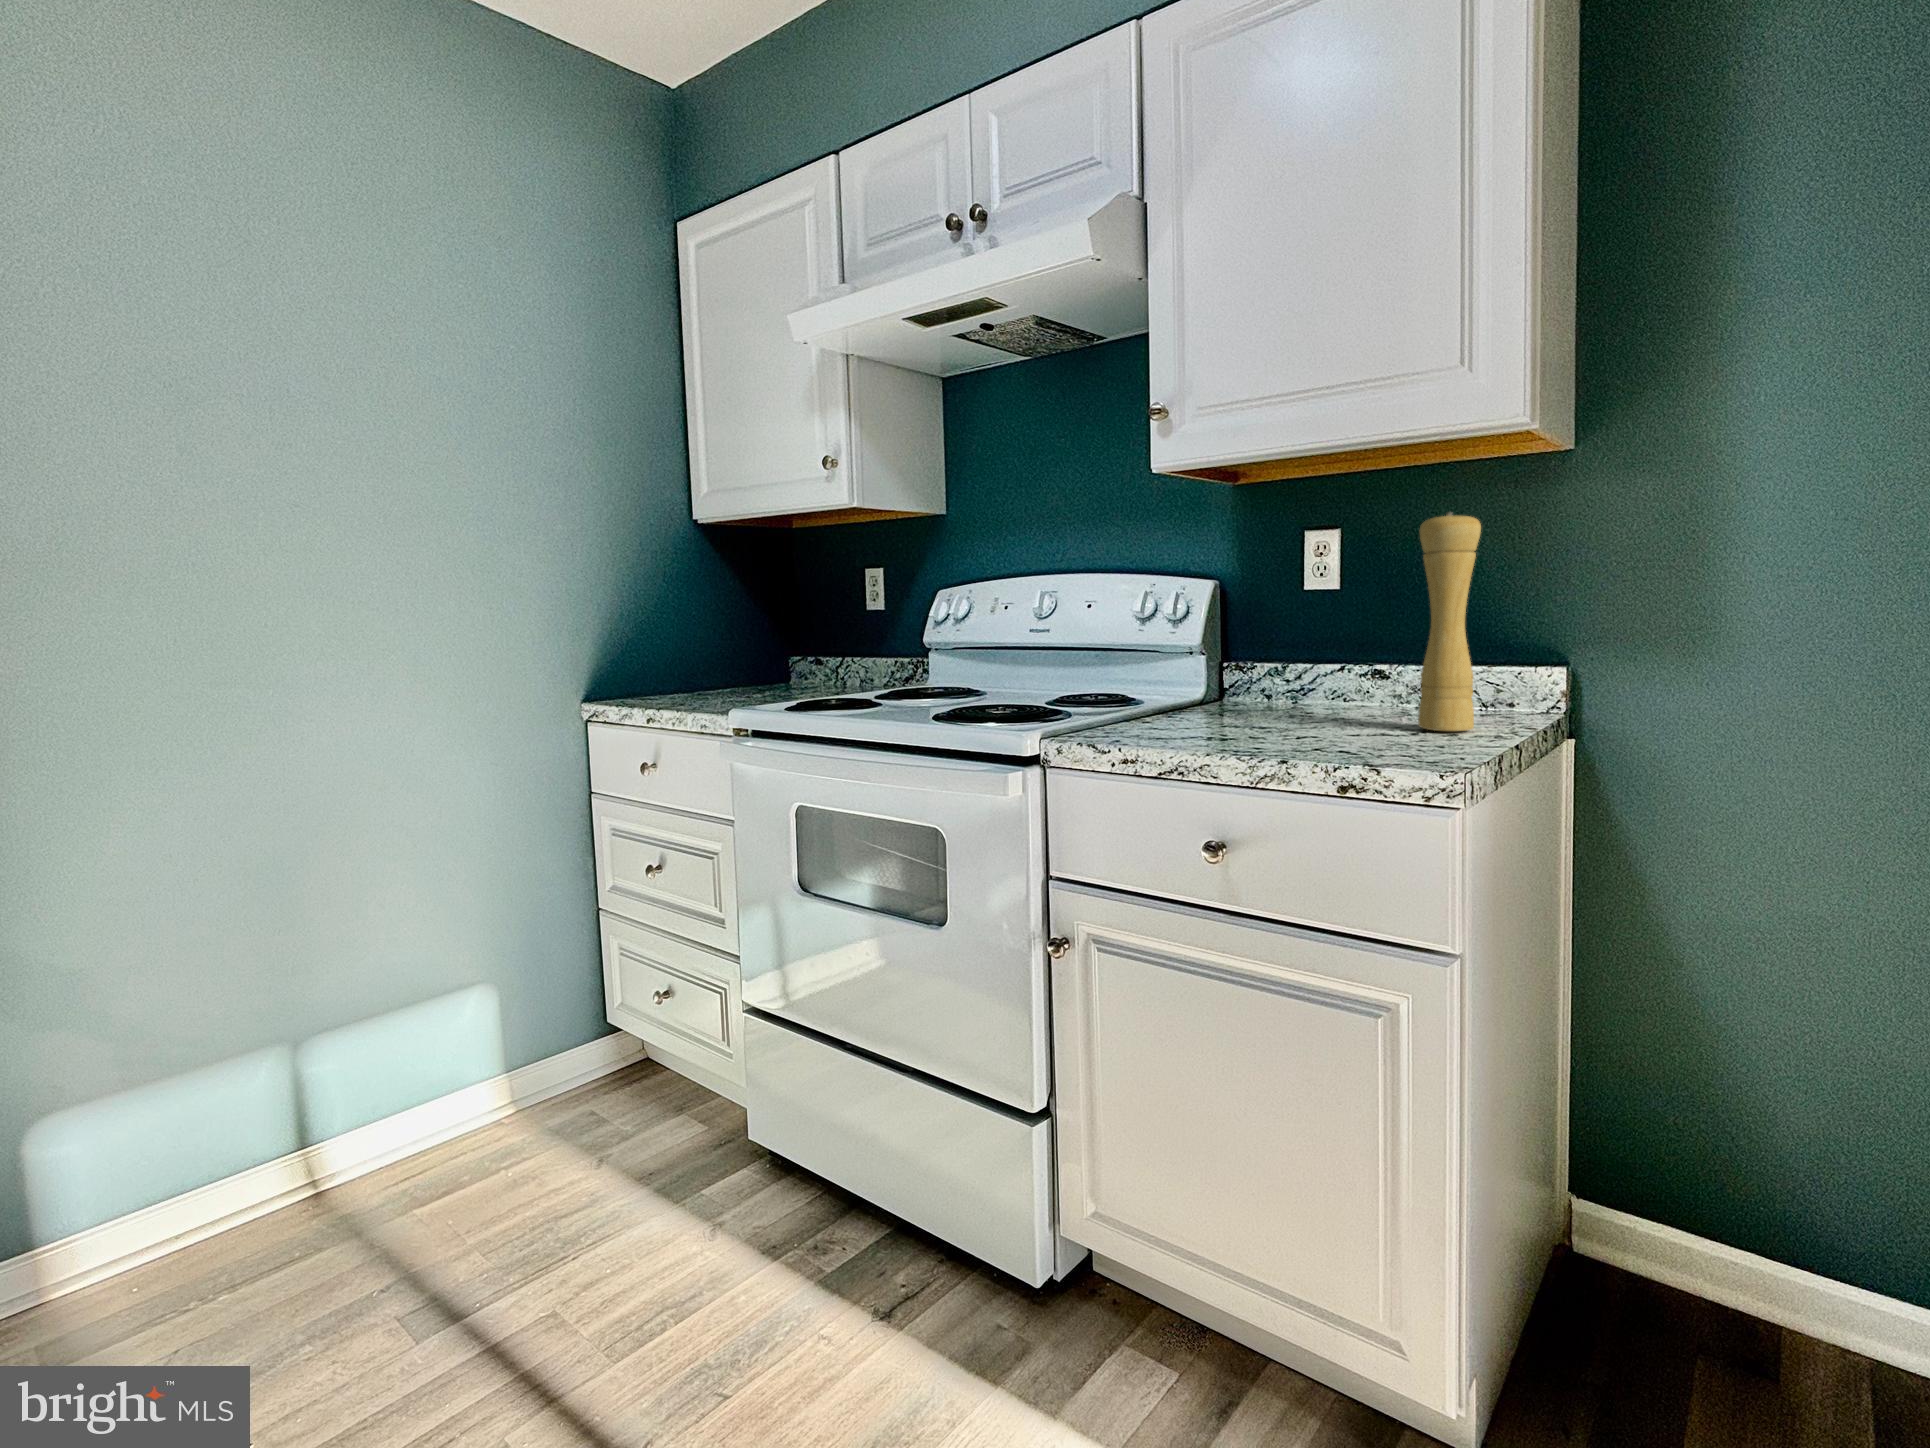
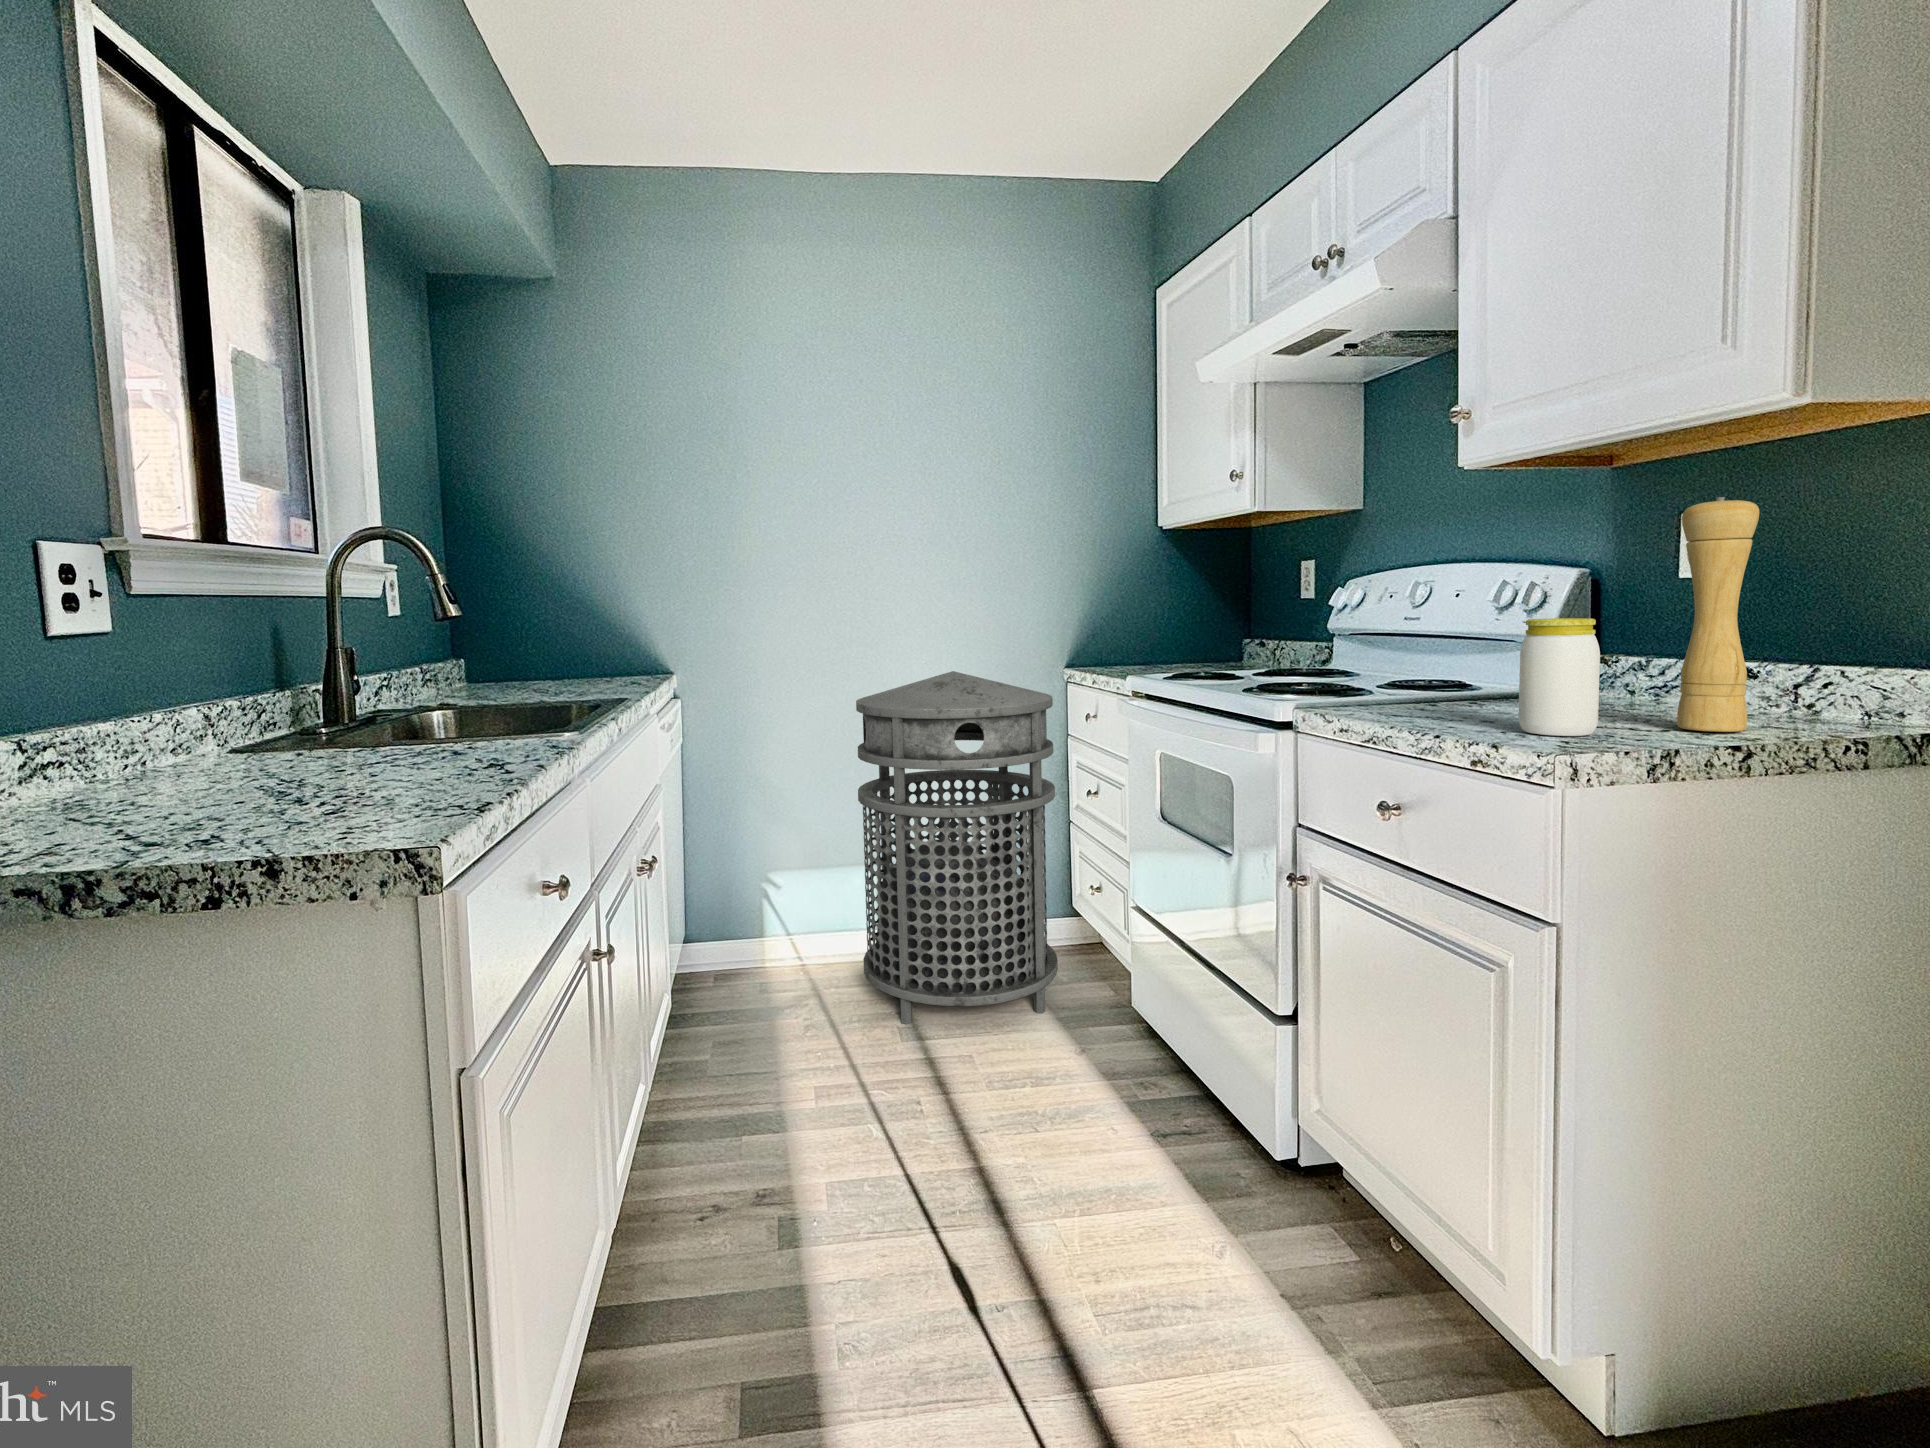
jar: none [1338,626,1413,749] -> present [1519,618,1600,736]
trash can: none [234,719,634,1330] -> present [856,671,1058,1025]

